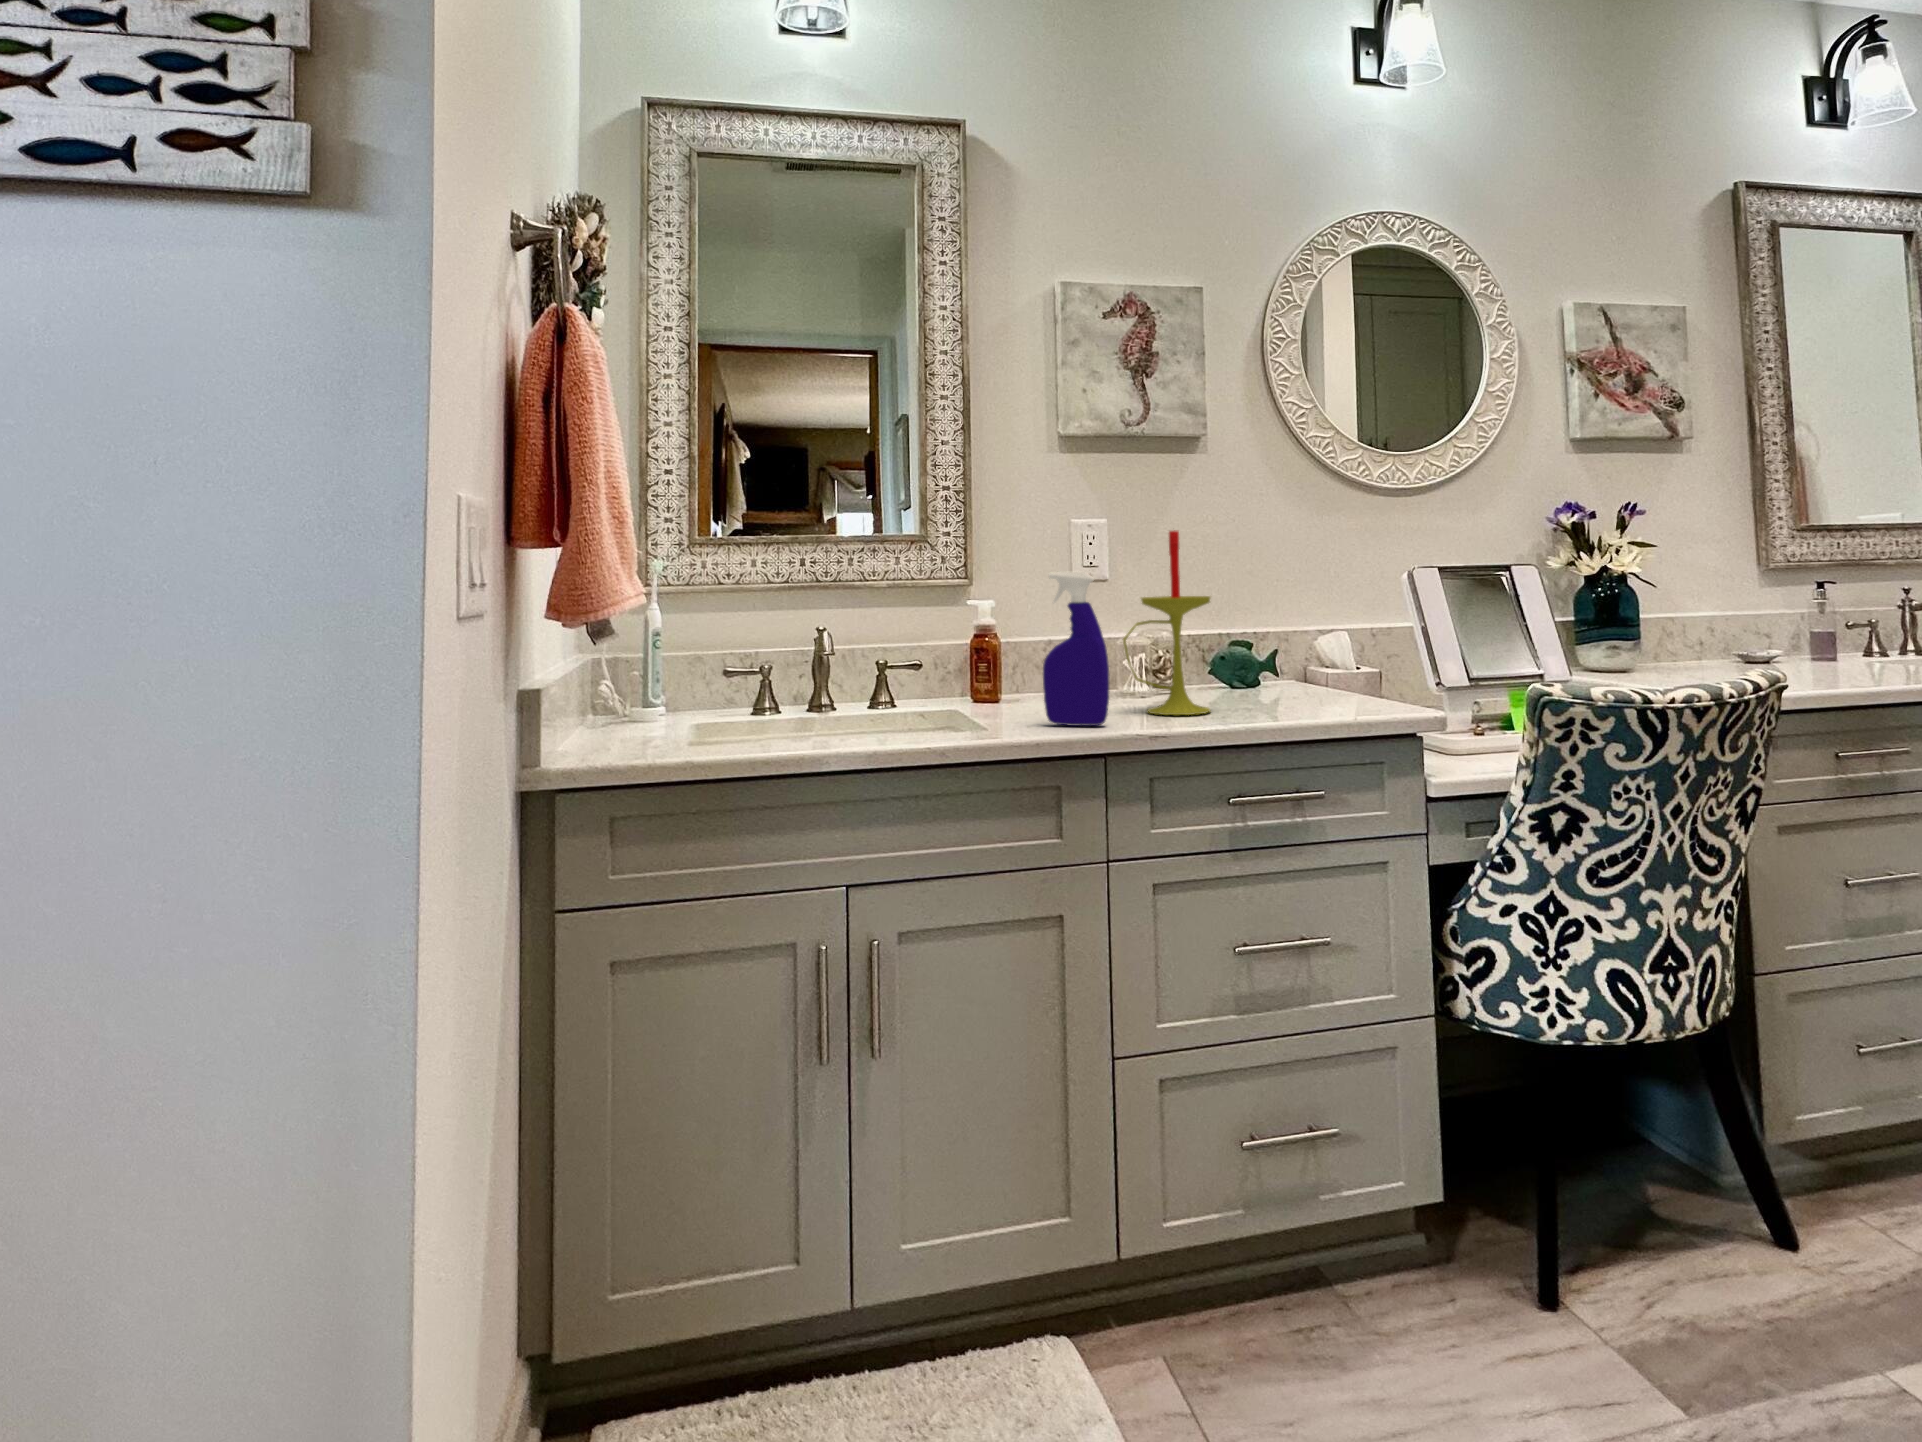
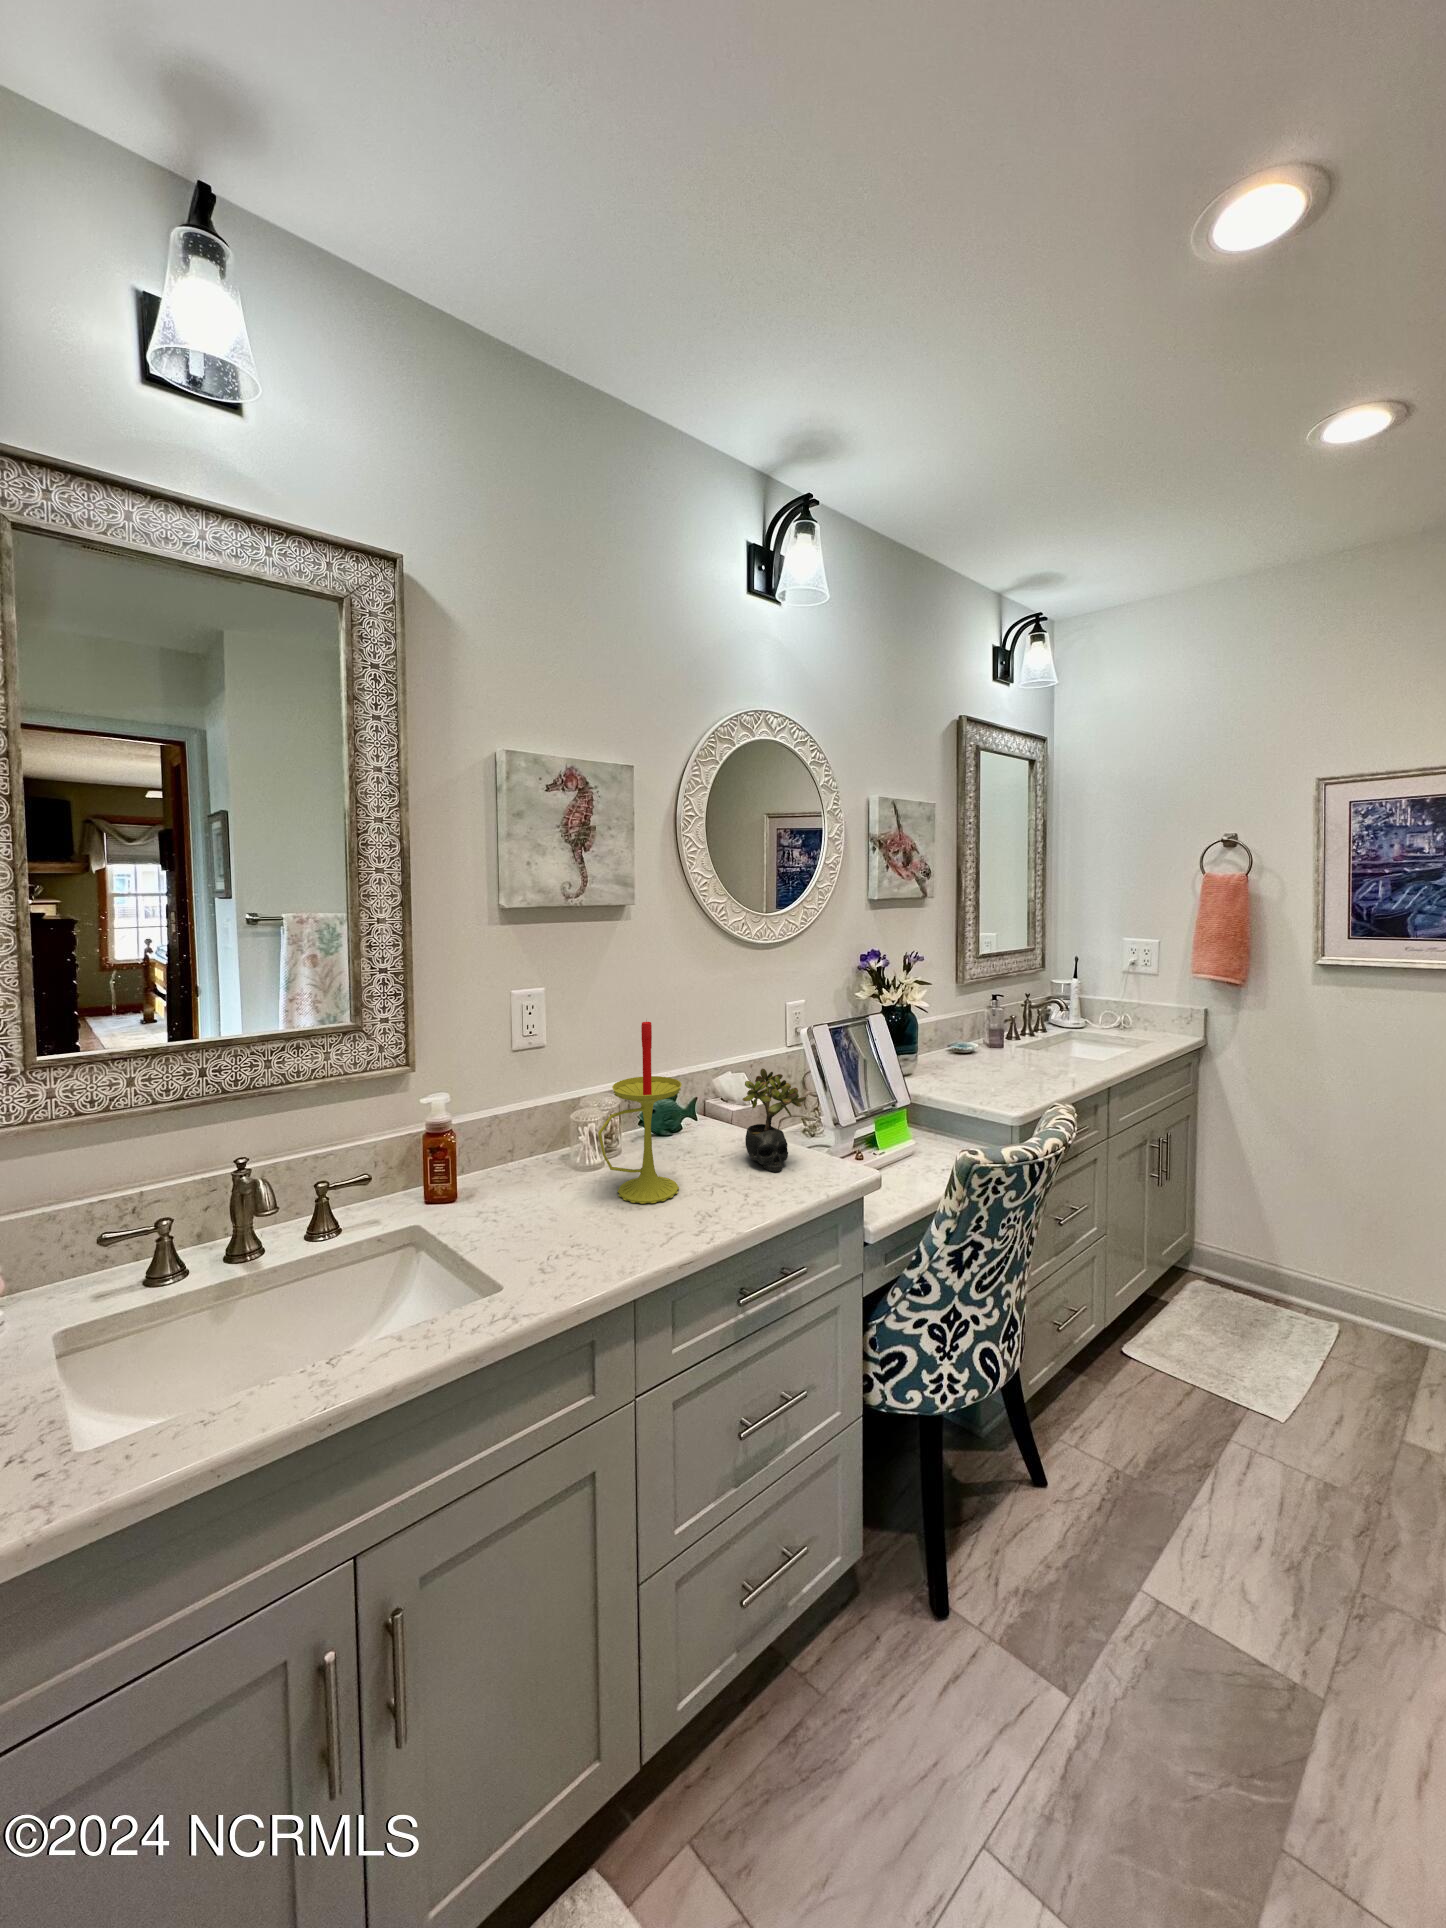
spray bottle: present [1043,572,1110,726] -> none [533,1093,607,1254]
succulent plant: none [1292,603,1367,712] -> present [742,1068,806,1172]

